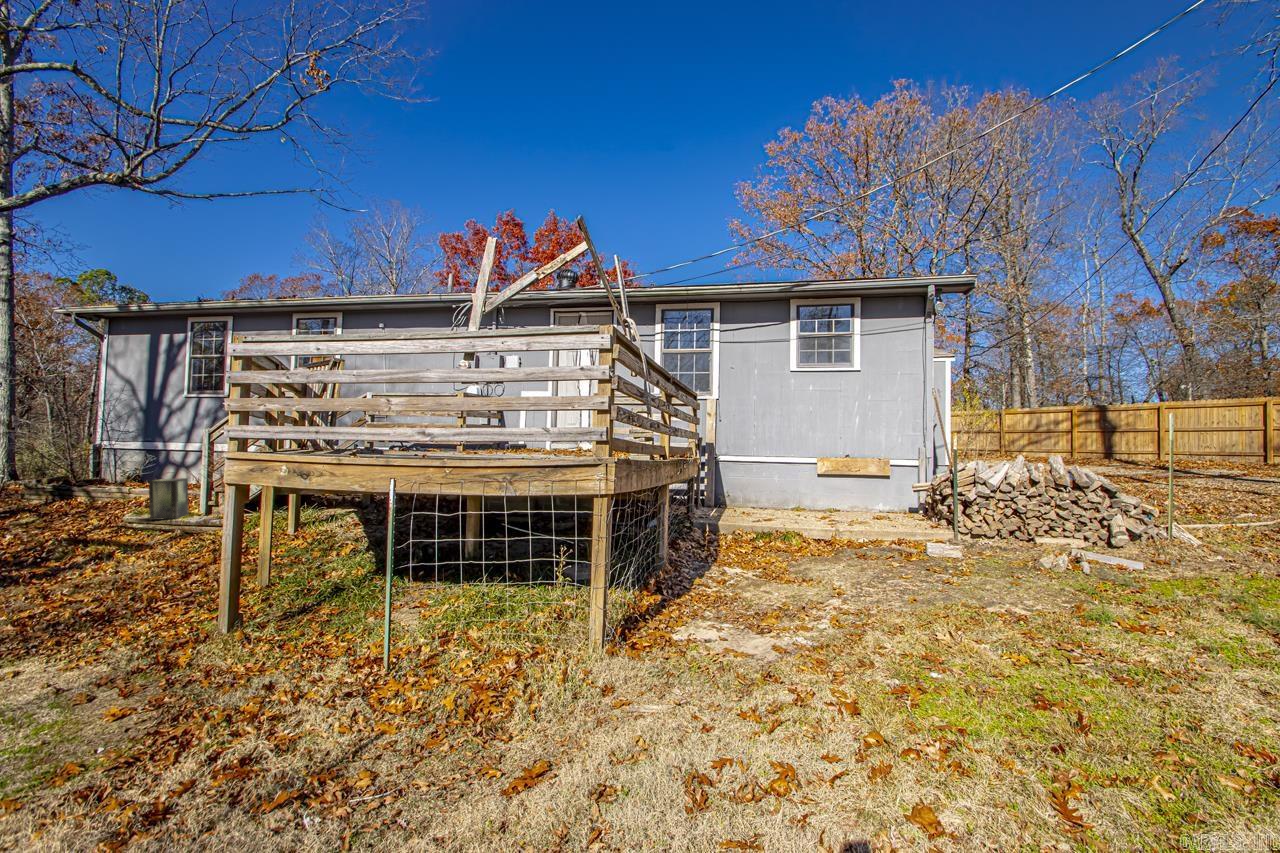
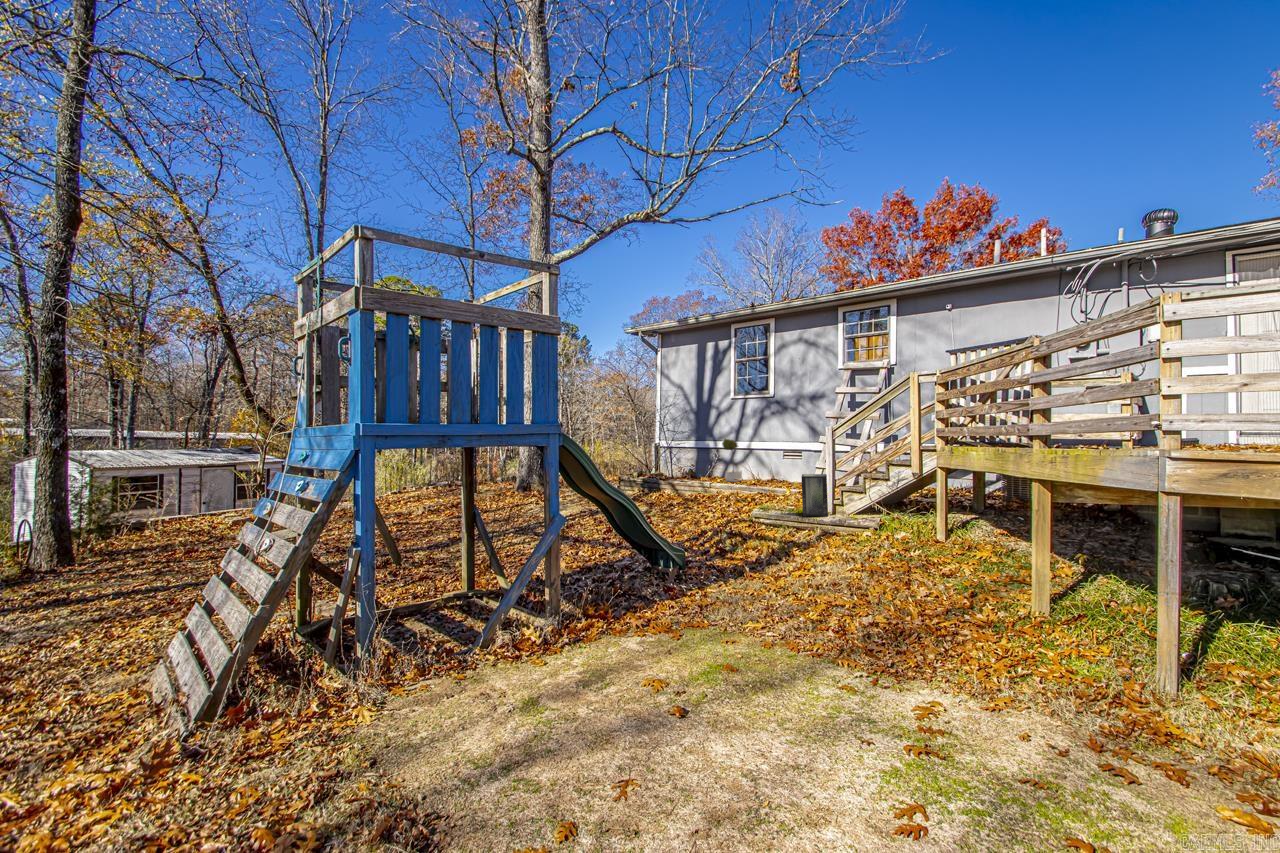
potted tree: none [164,440,190,486] -> present [722,439,742,482]

